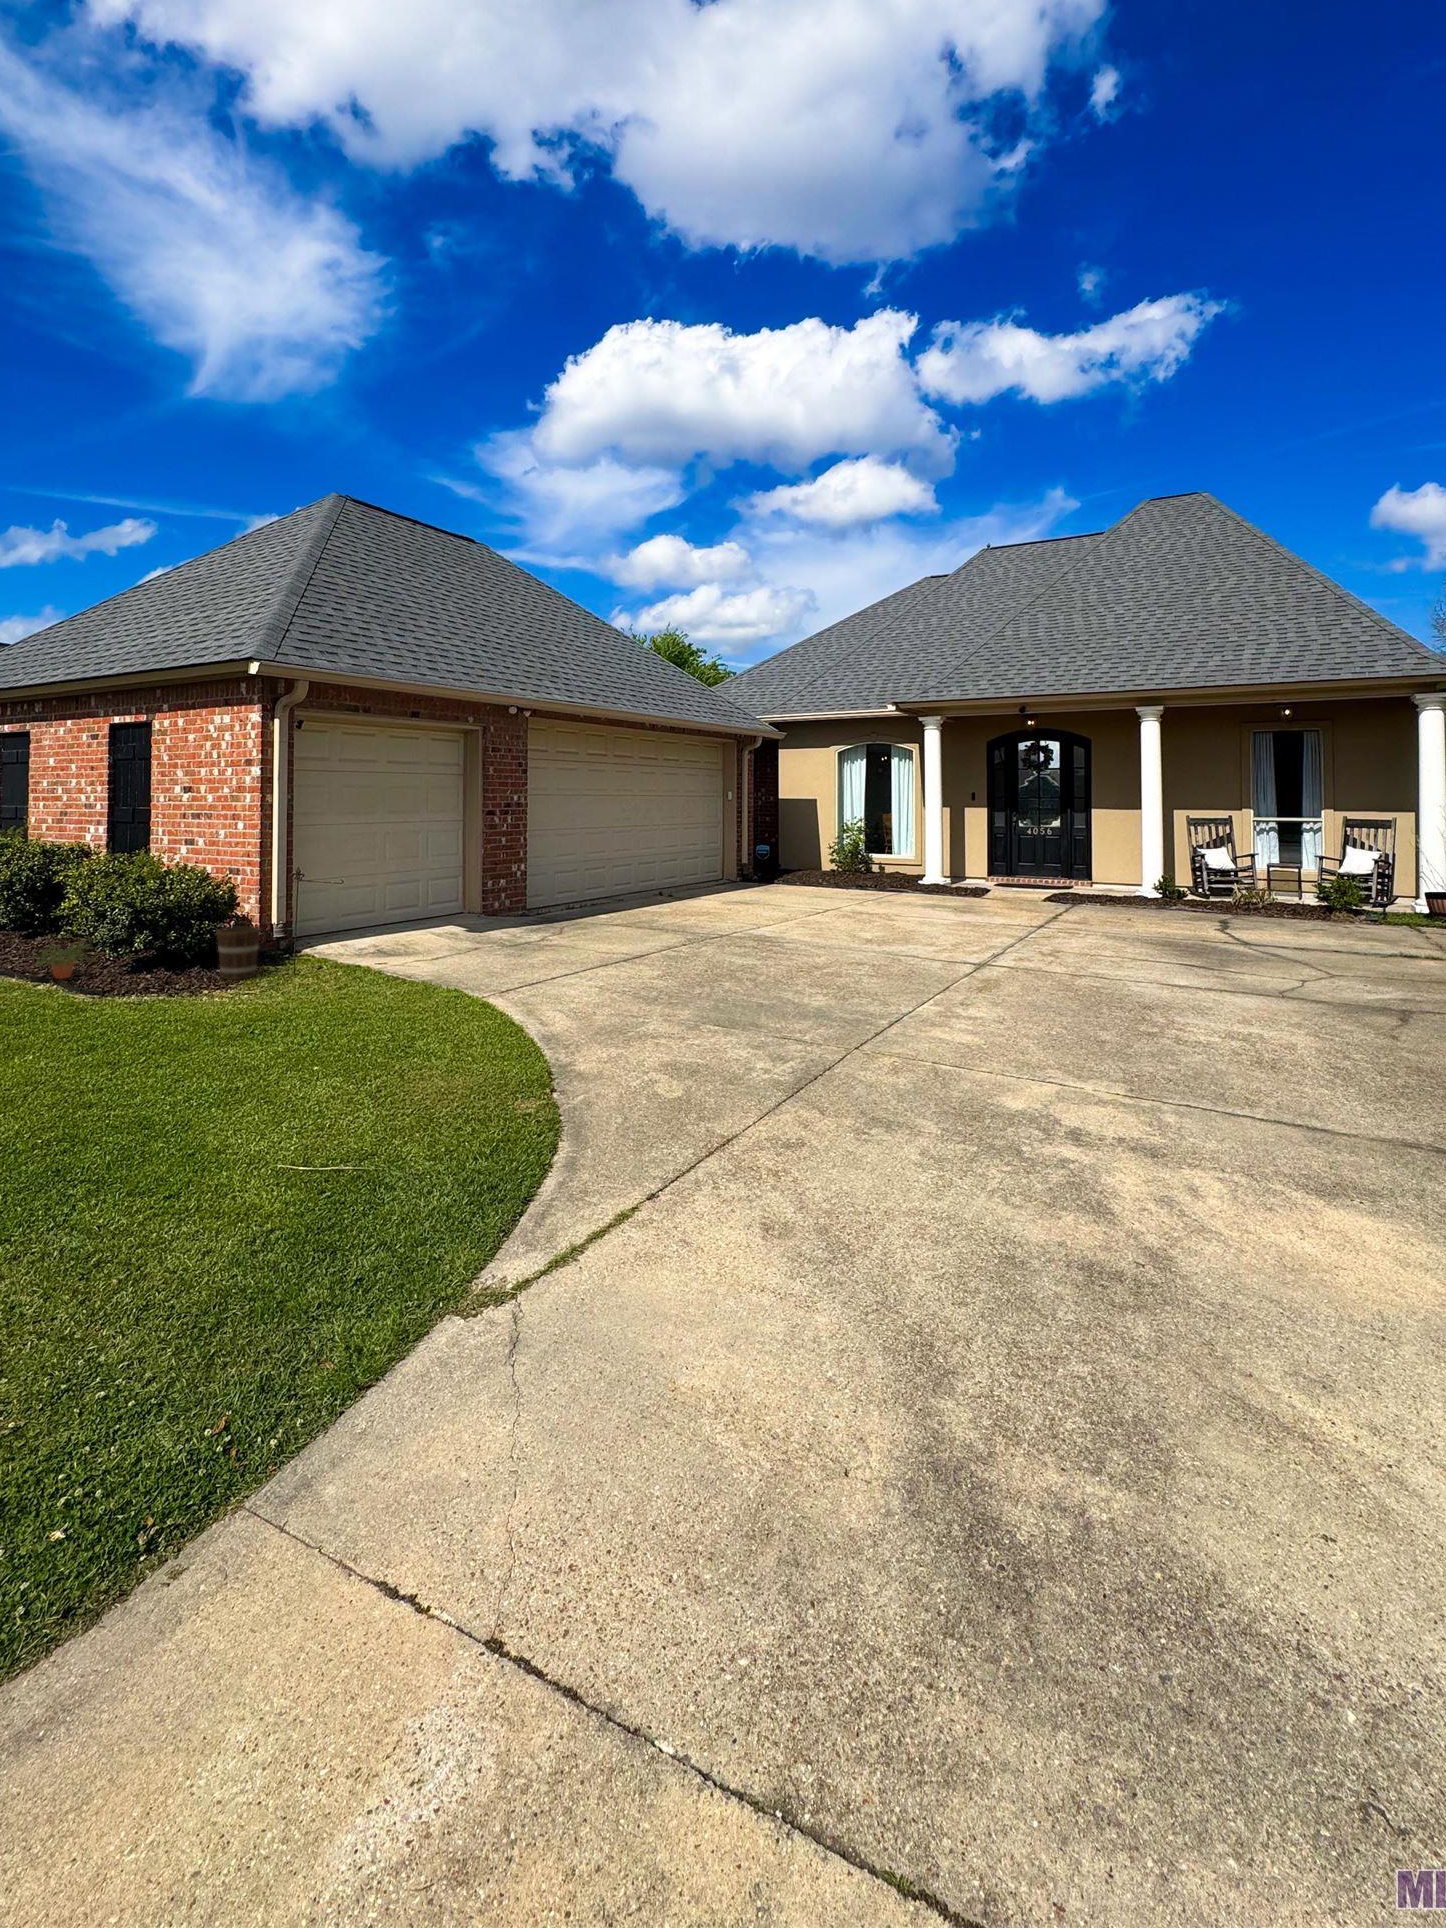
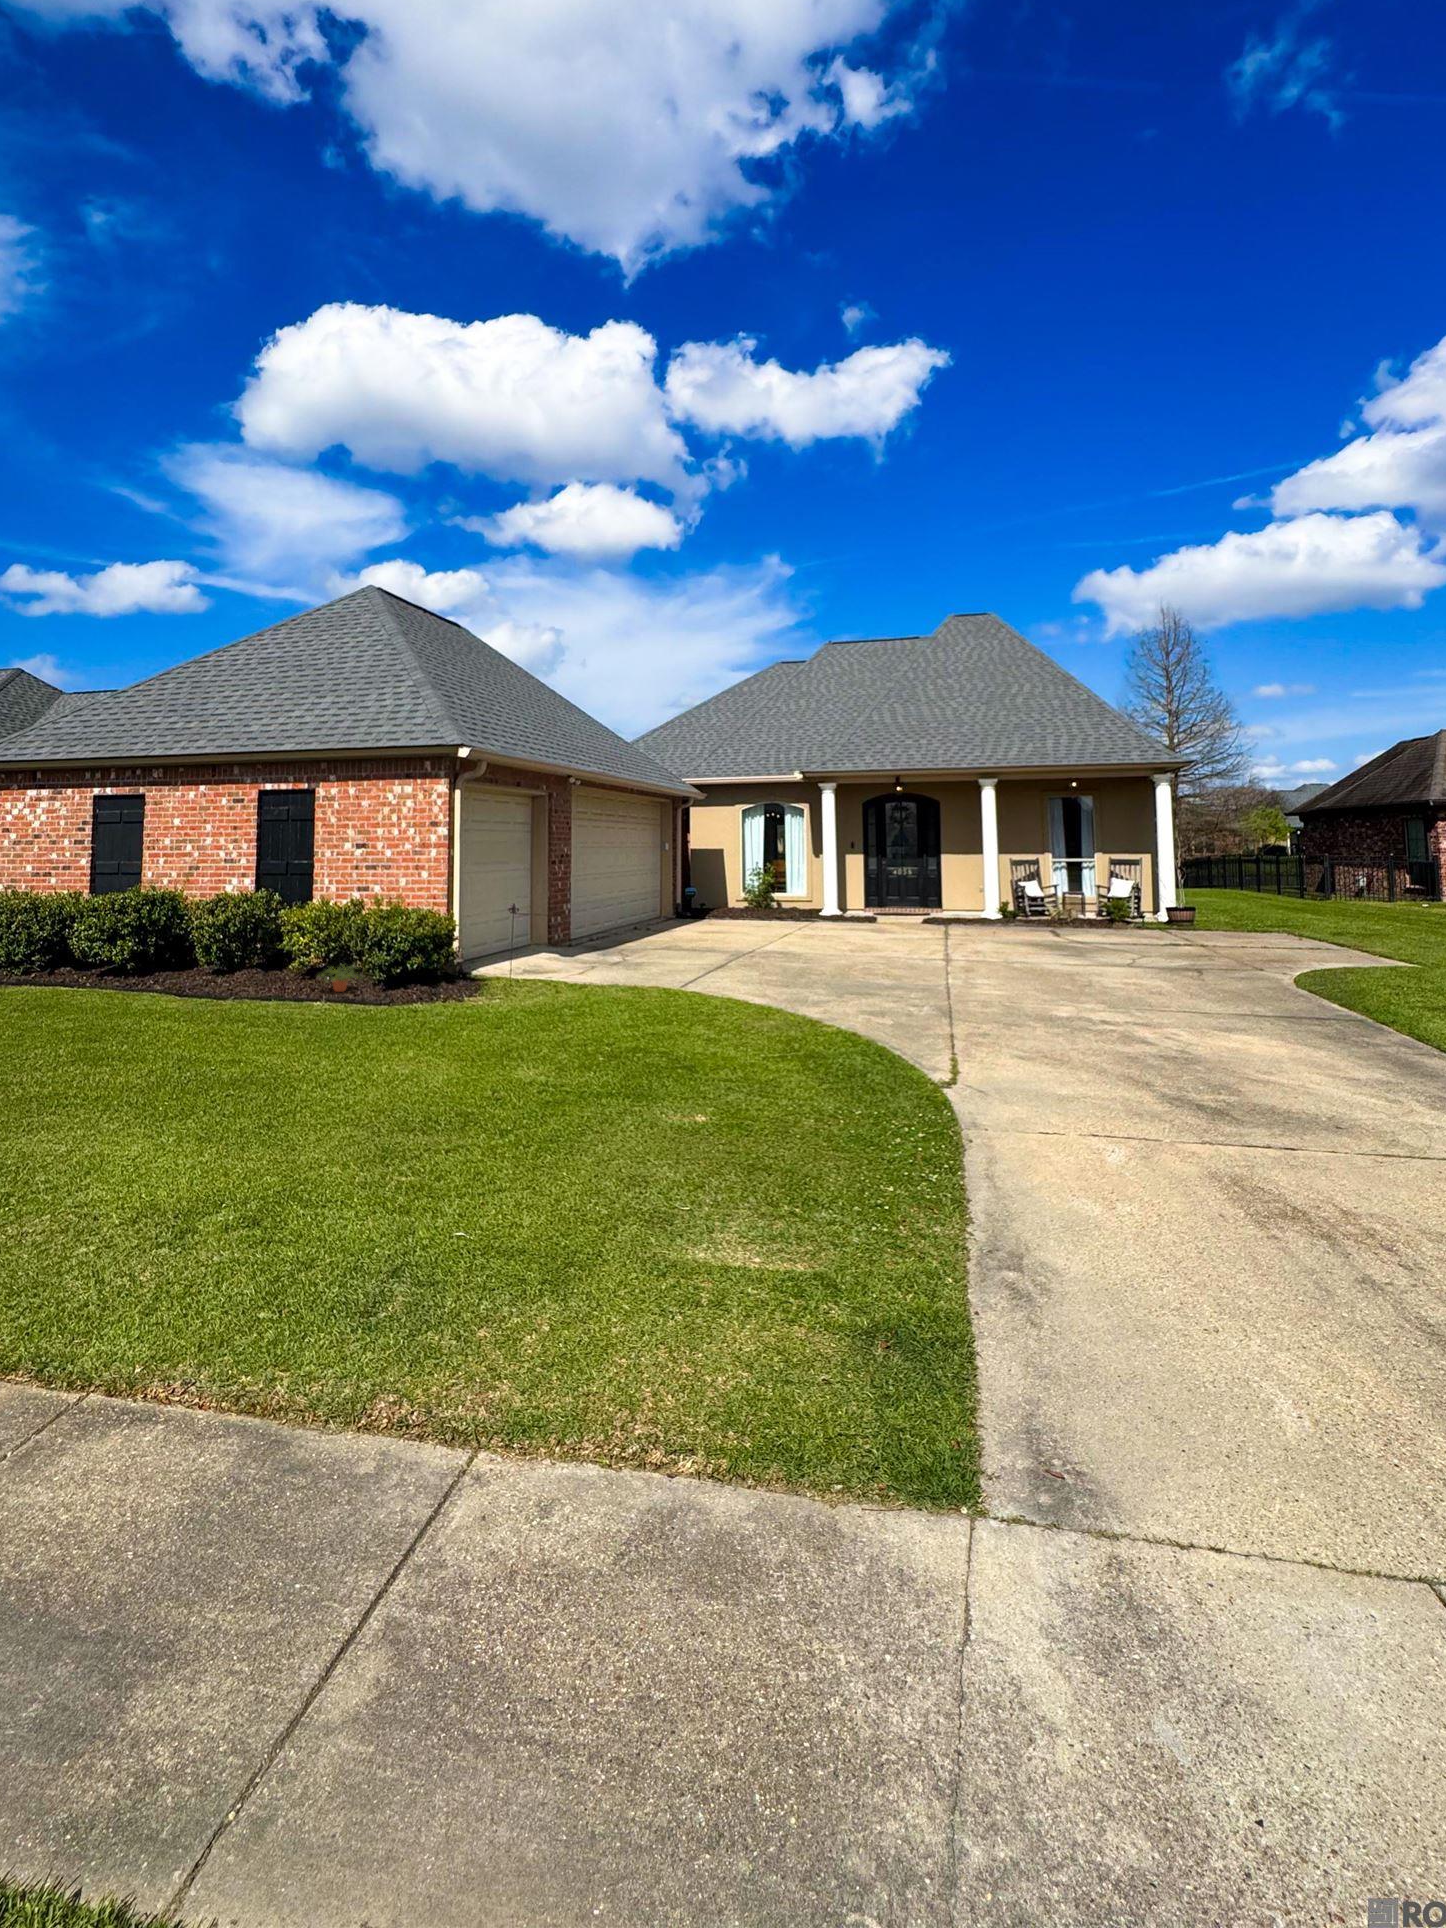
bucket: present [216,926,261,980] -> none [457,948,488,987]

